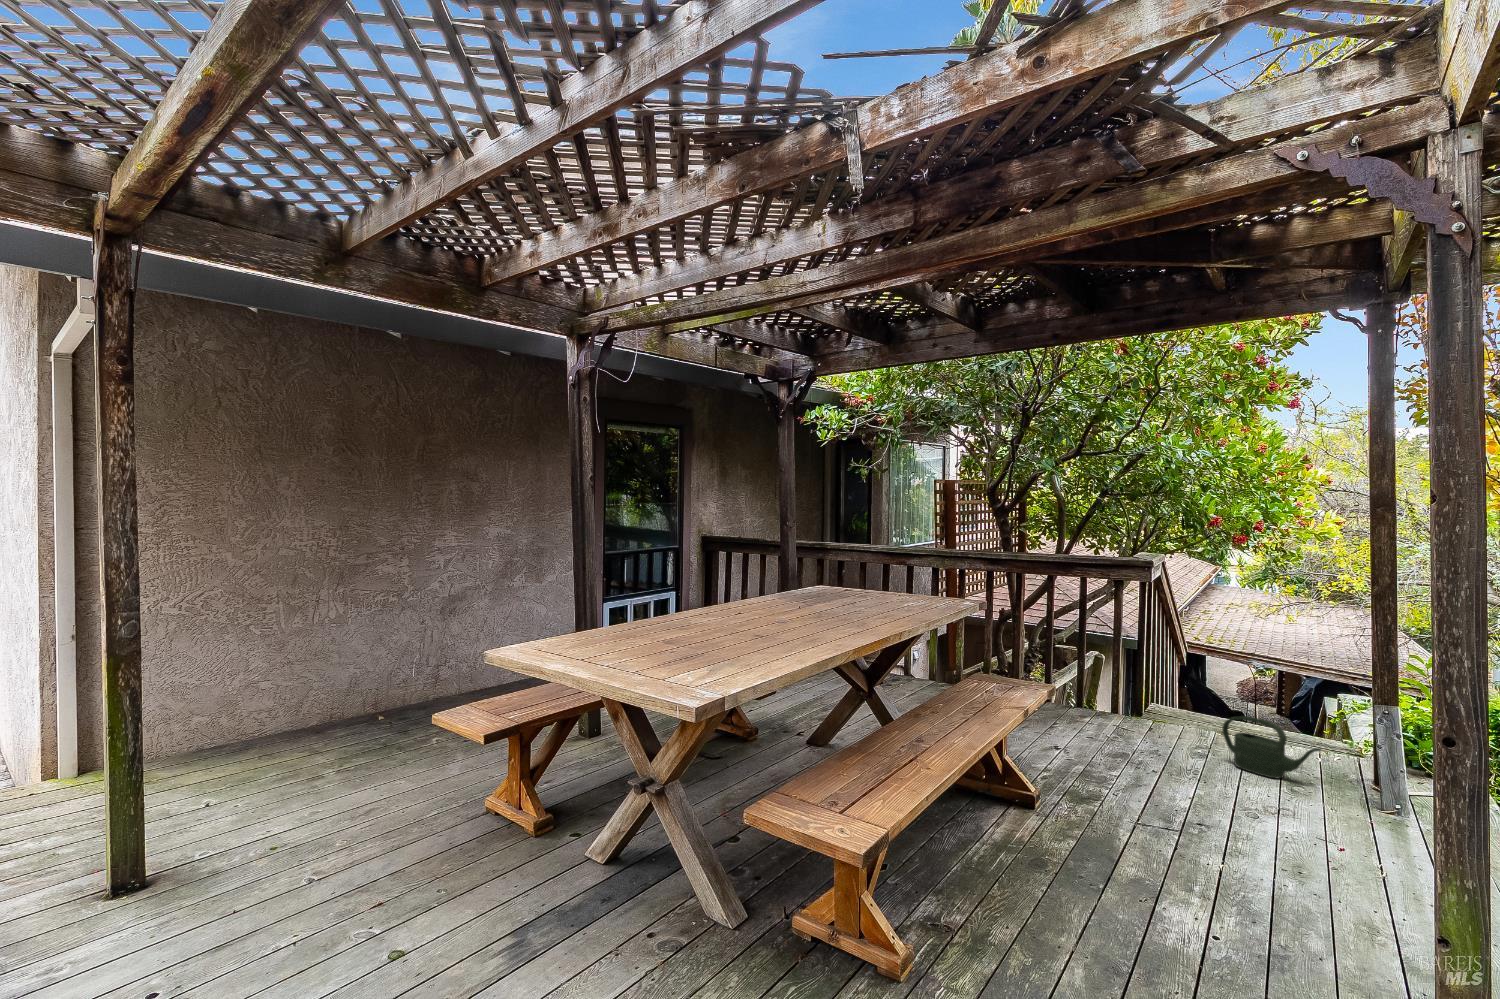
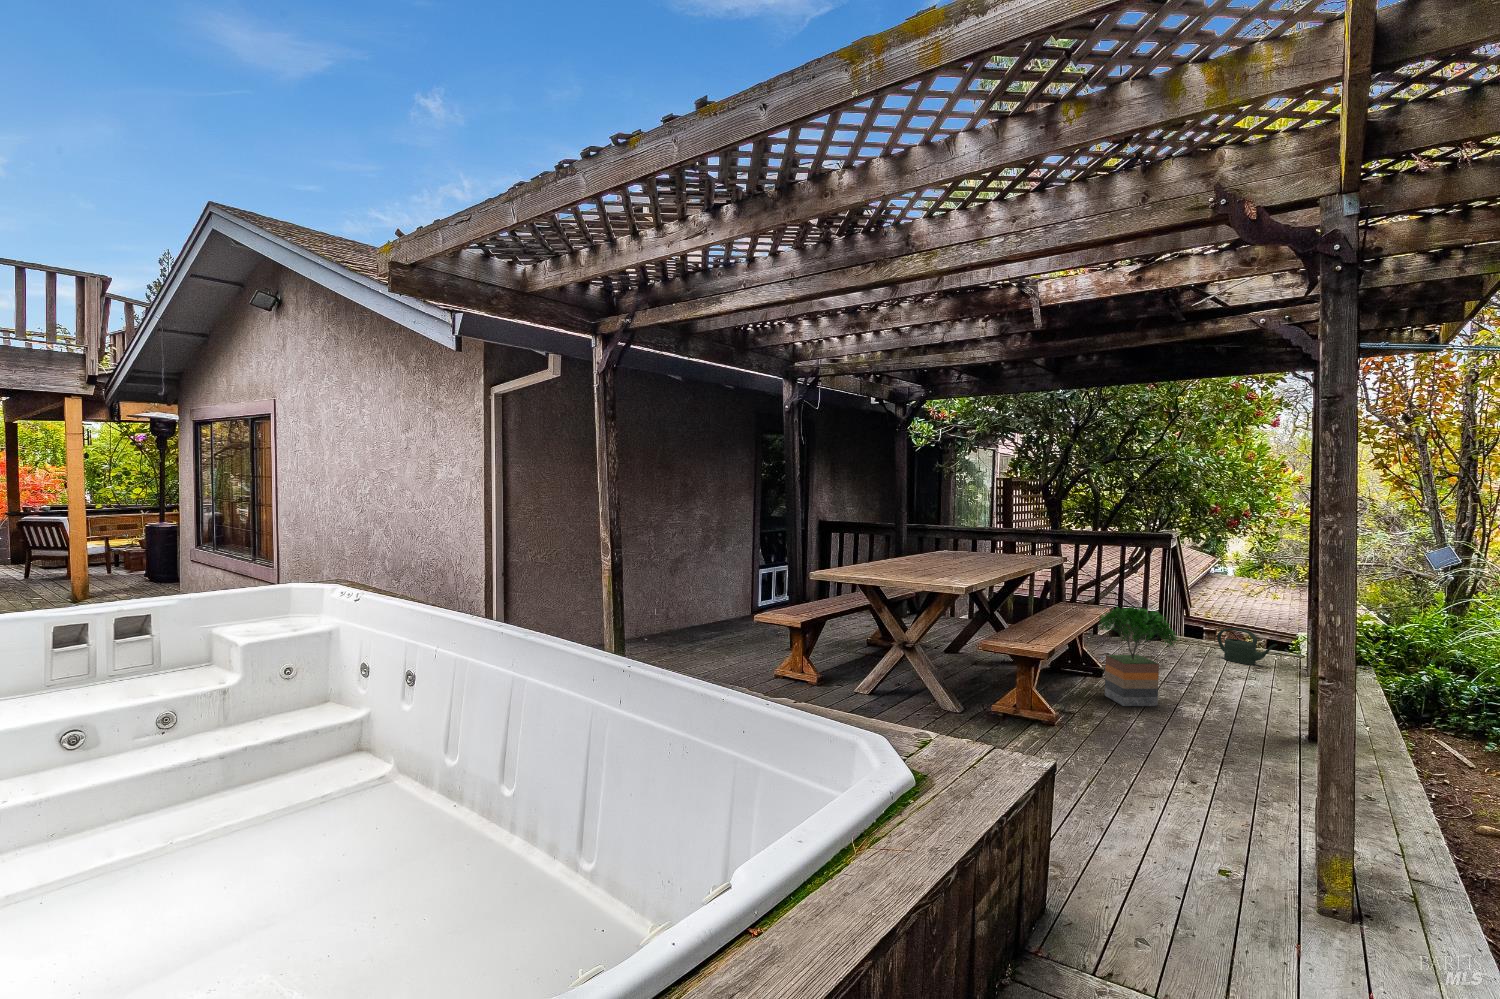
potted tree: none [1009,709,1151,904] -> present [1100,606,1178,706]

